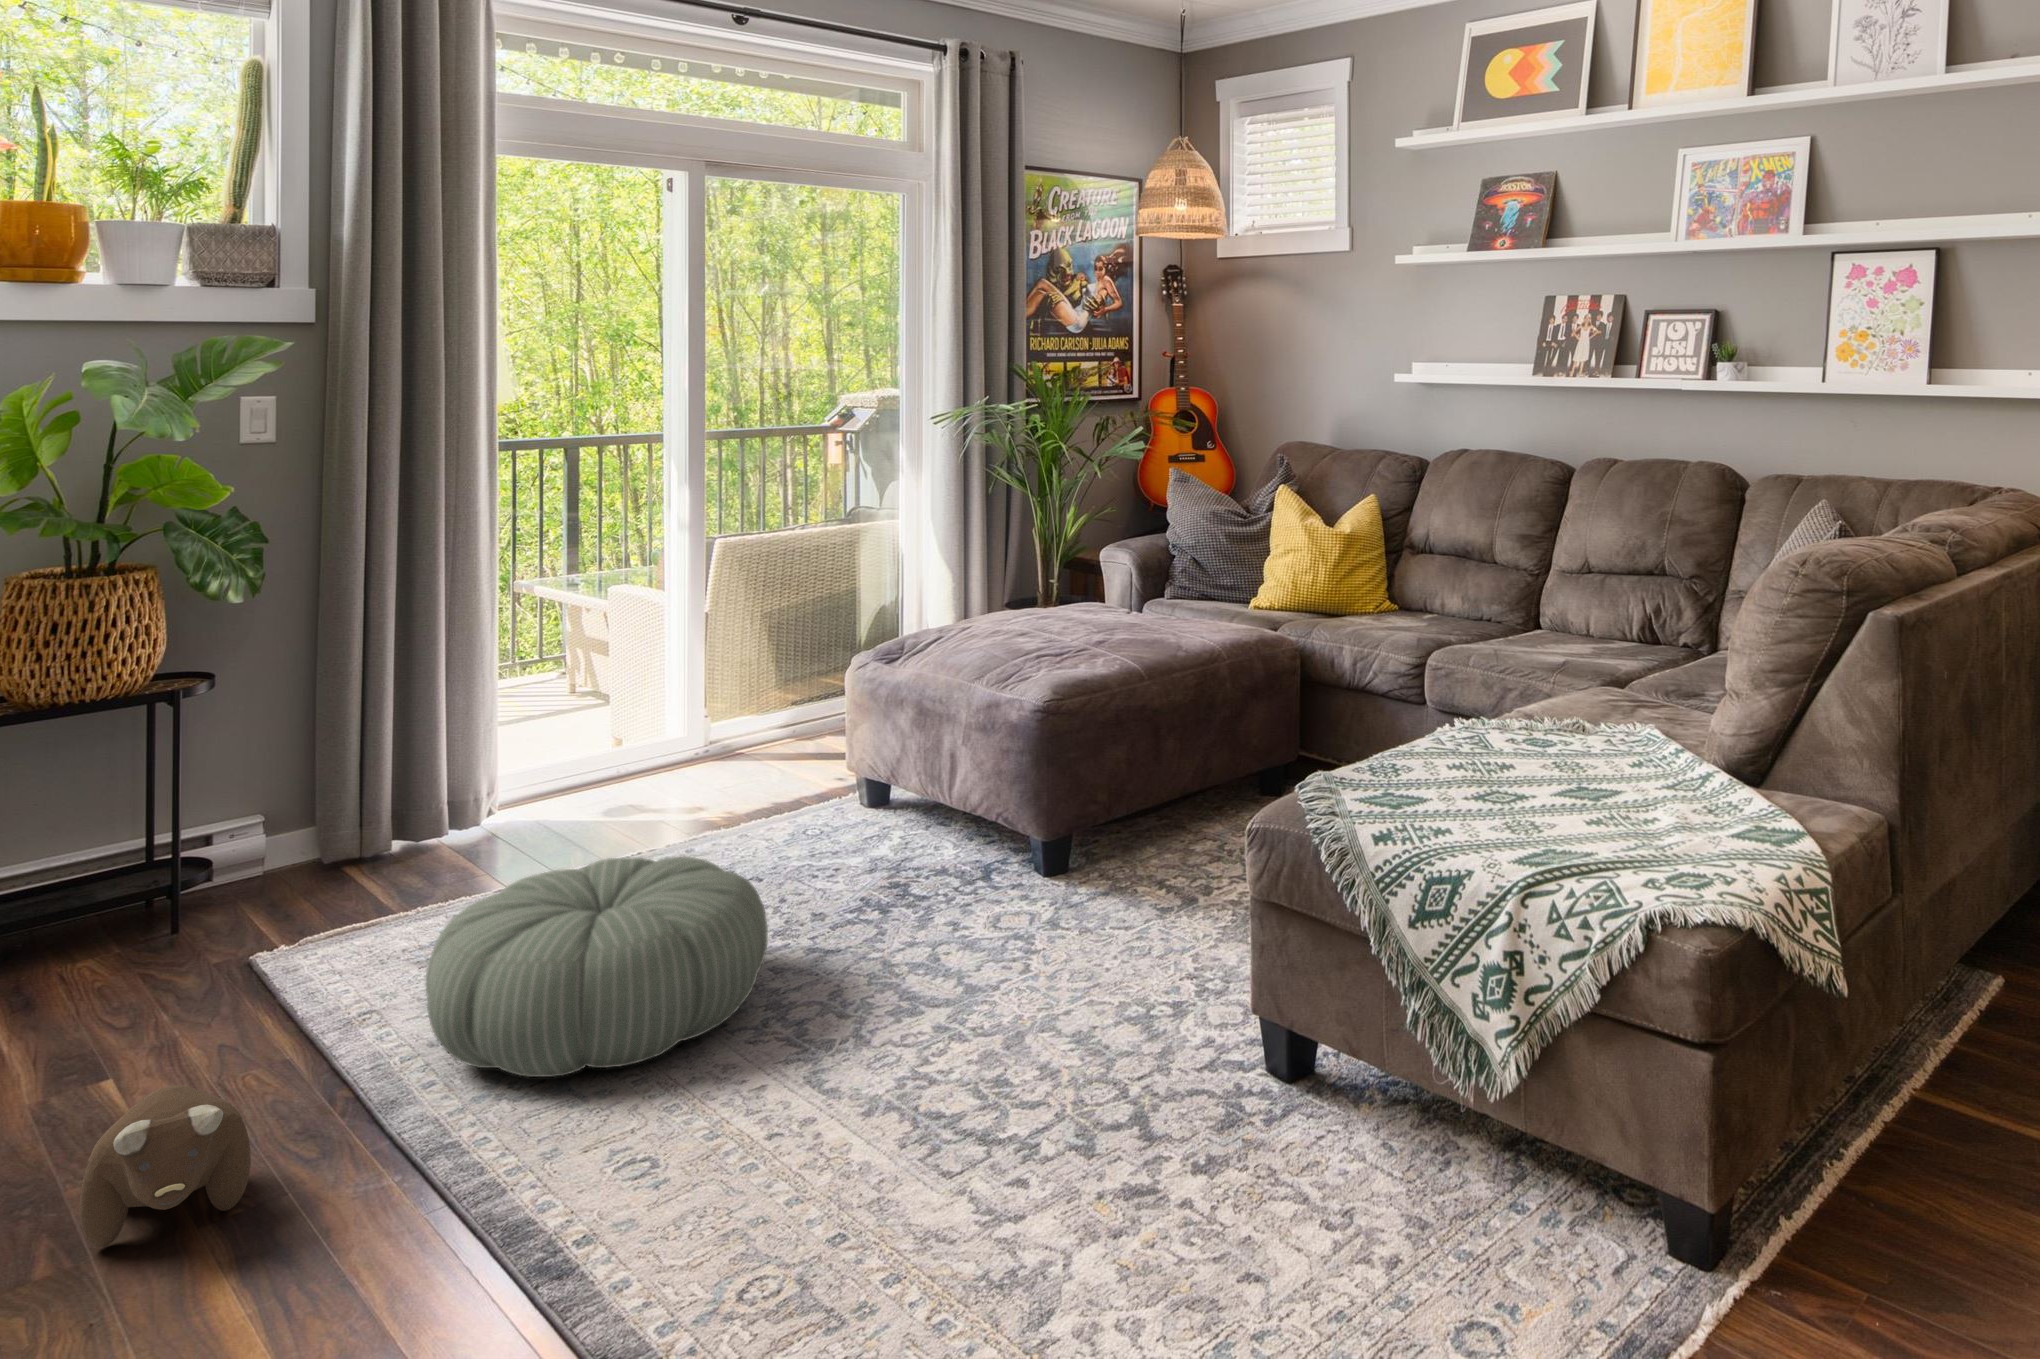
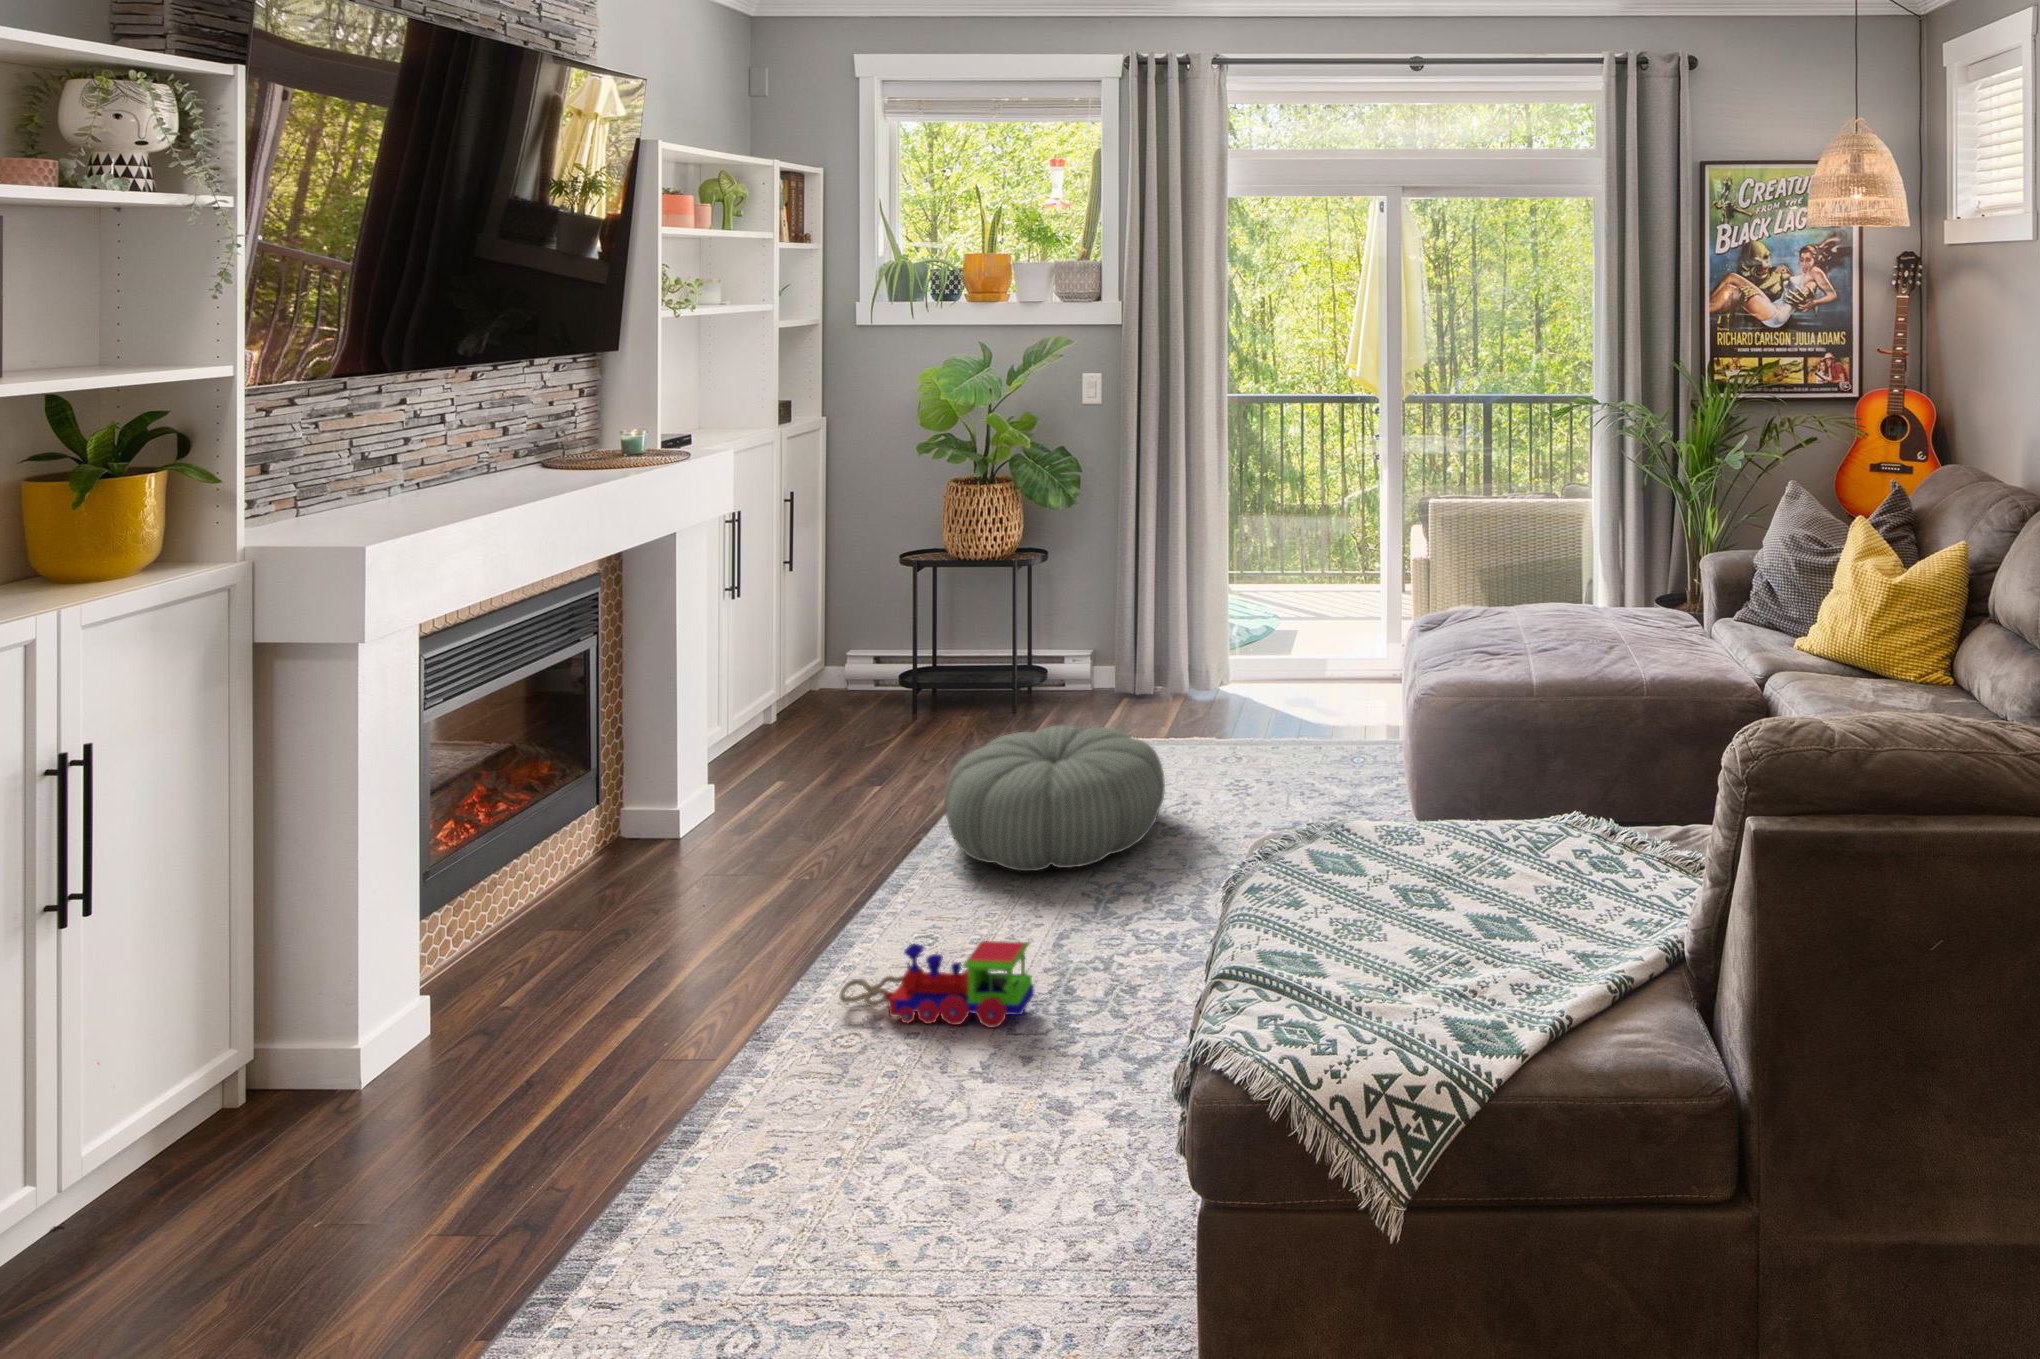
toy train: none [678,1068,970,1257] -> present [840,941,1034,1028]
plush toy: present [79,1085,251,1247] -> none [727,791,825,871]

